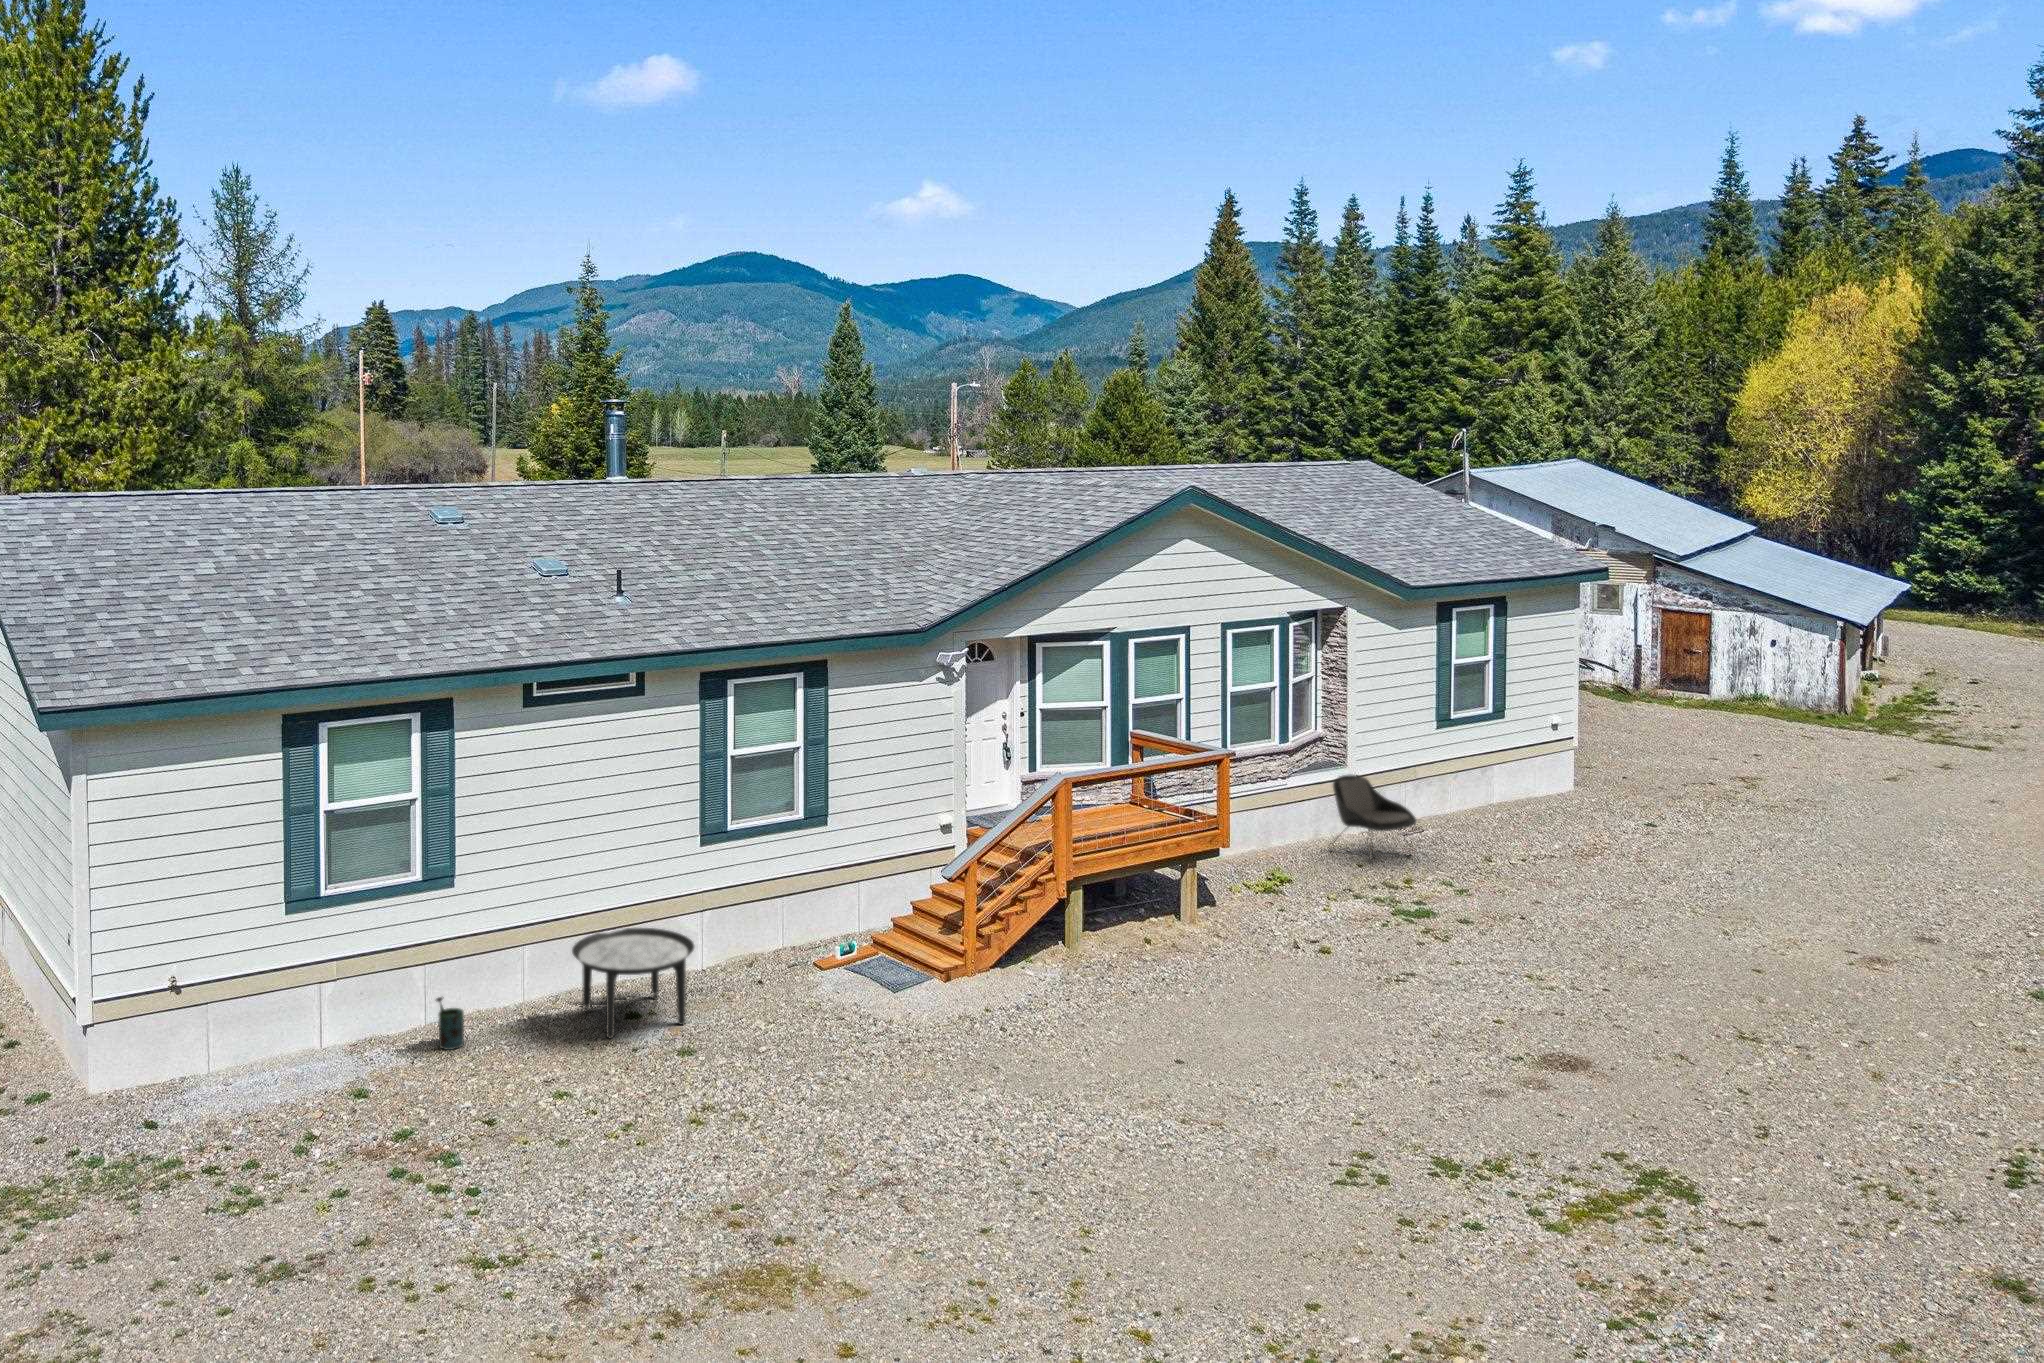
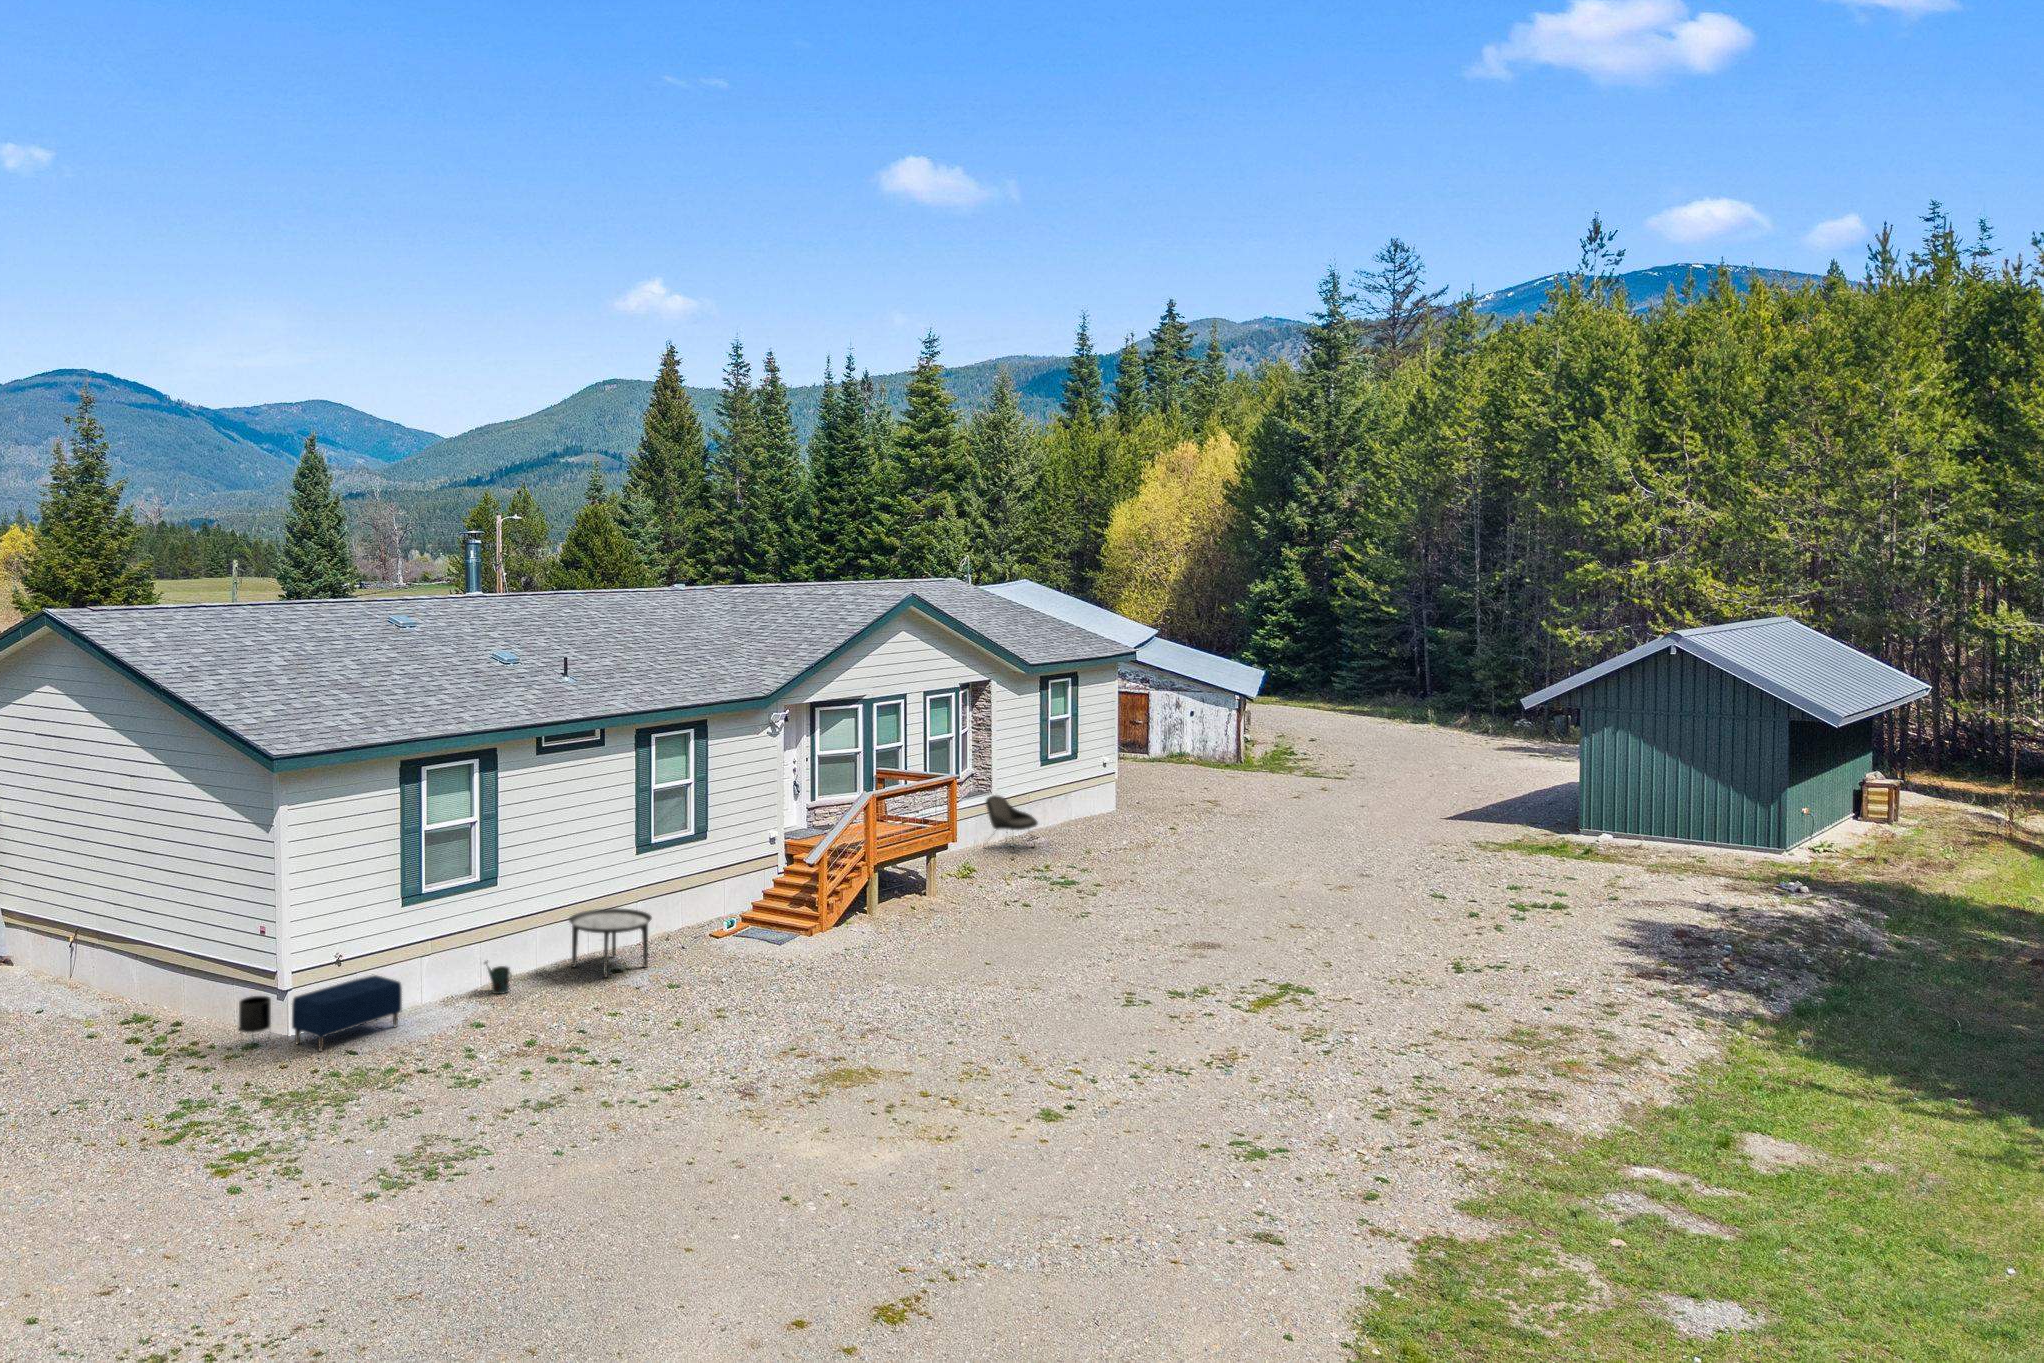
bench: none [101,1012,264,1130] -> present [292,975,402,1052]
planter: none [39,1031,89,1108] -> present [238,996,271,1037]

